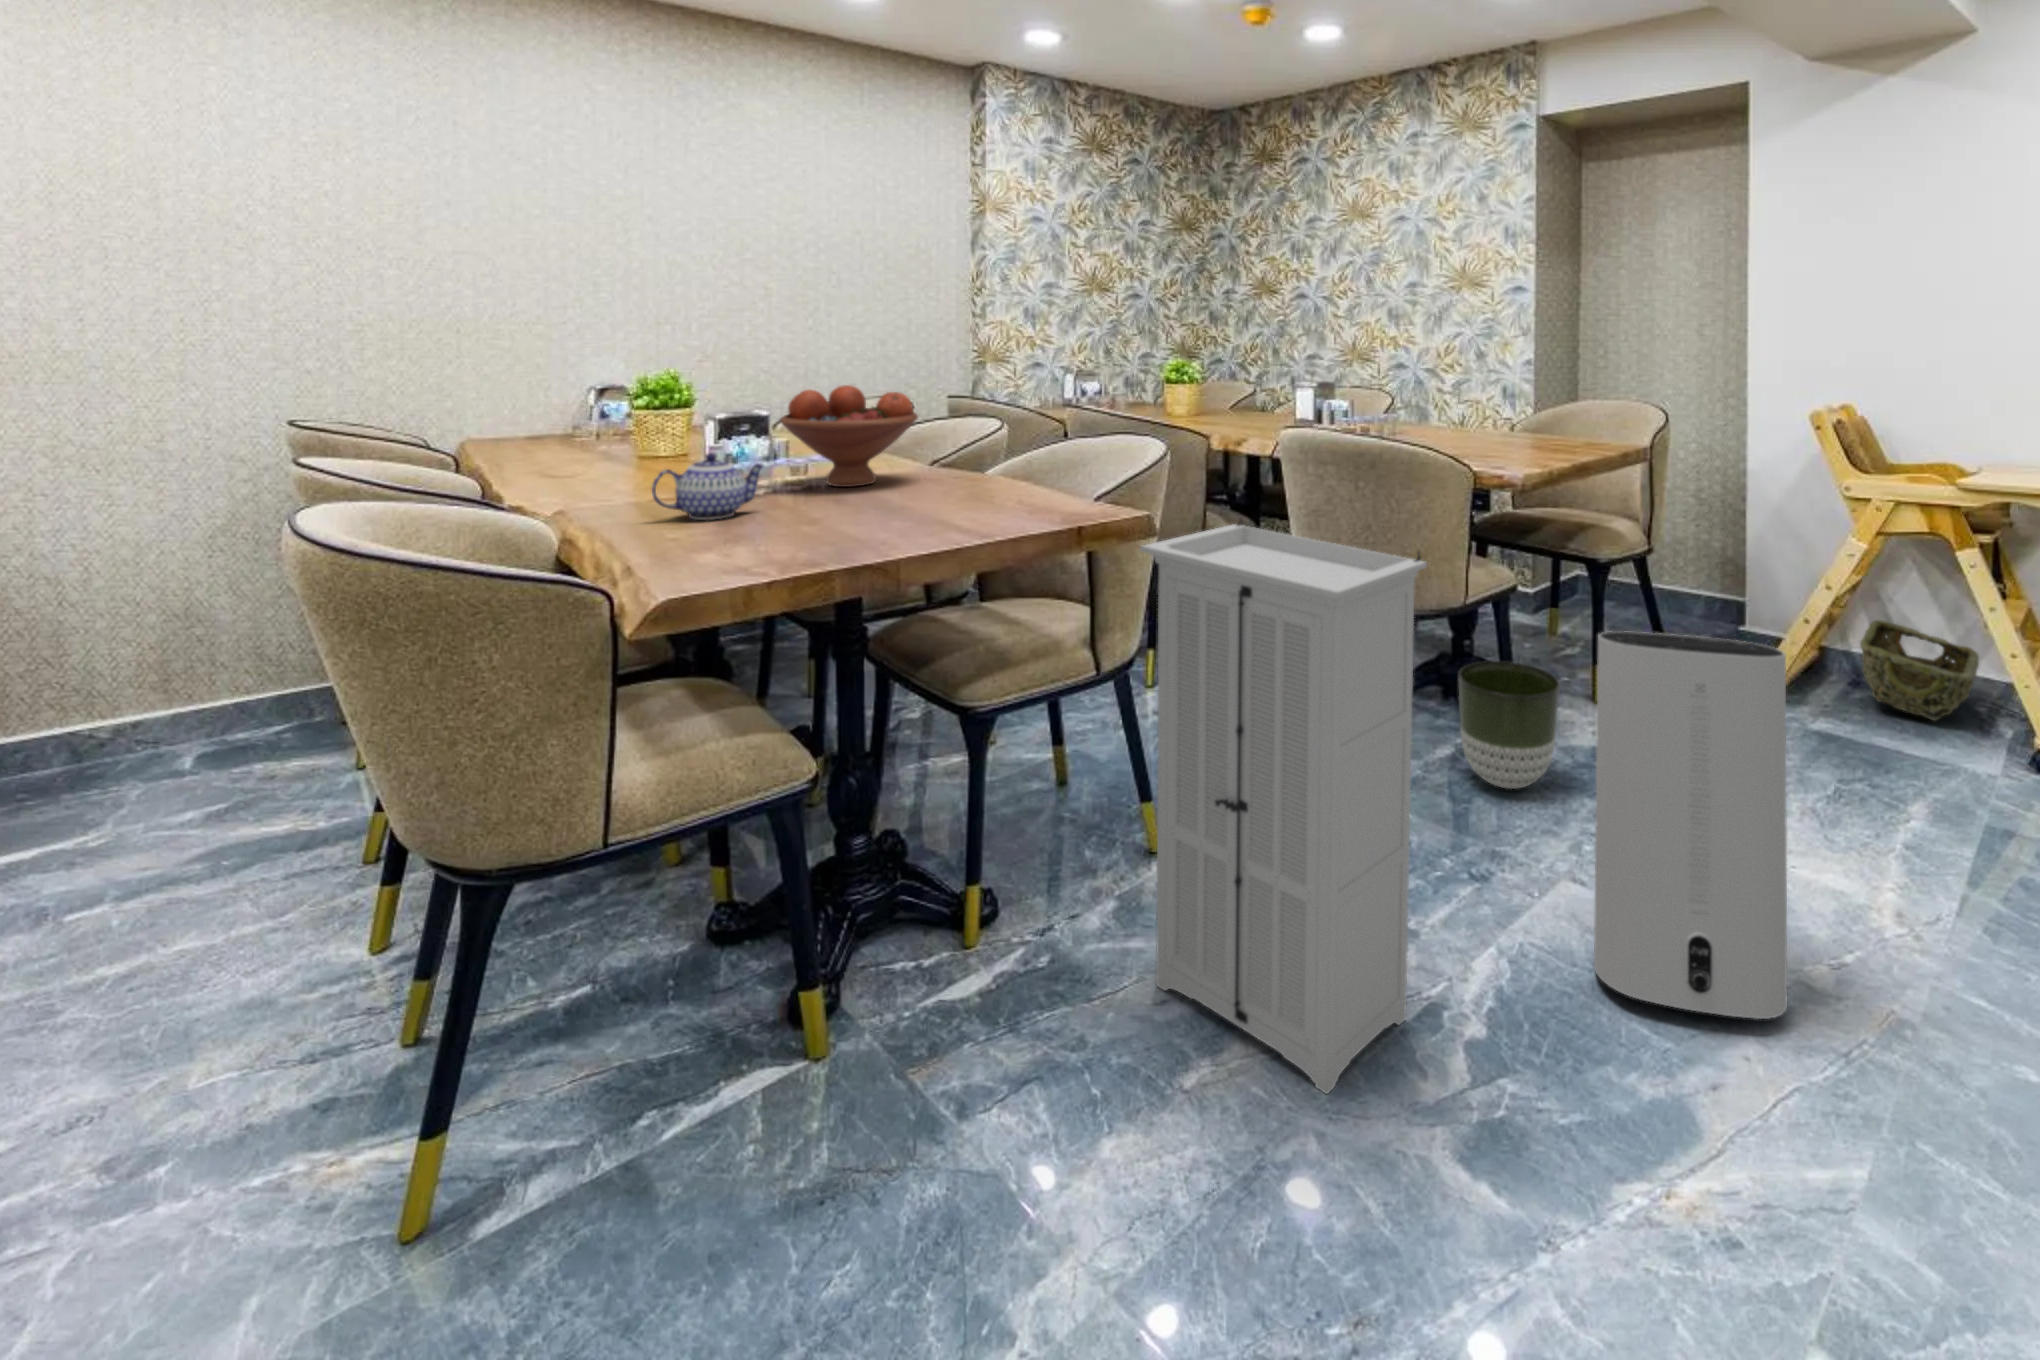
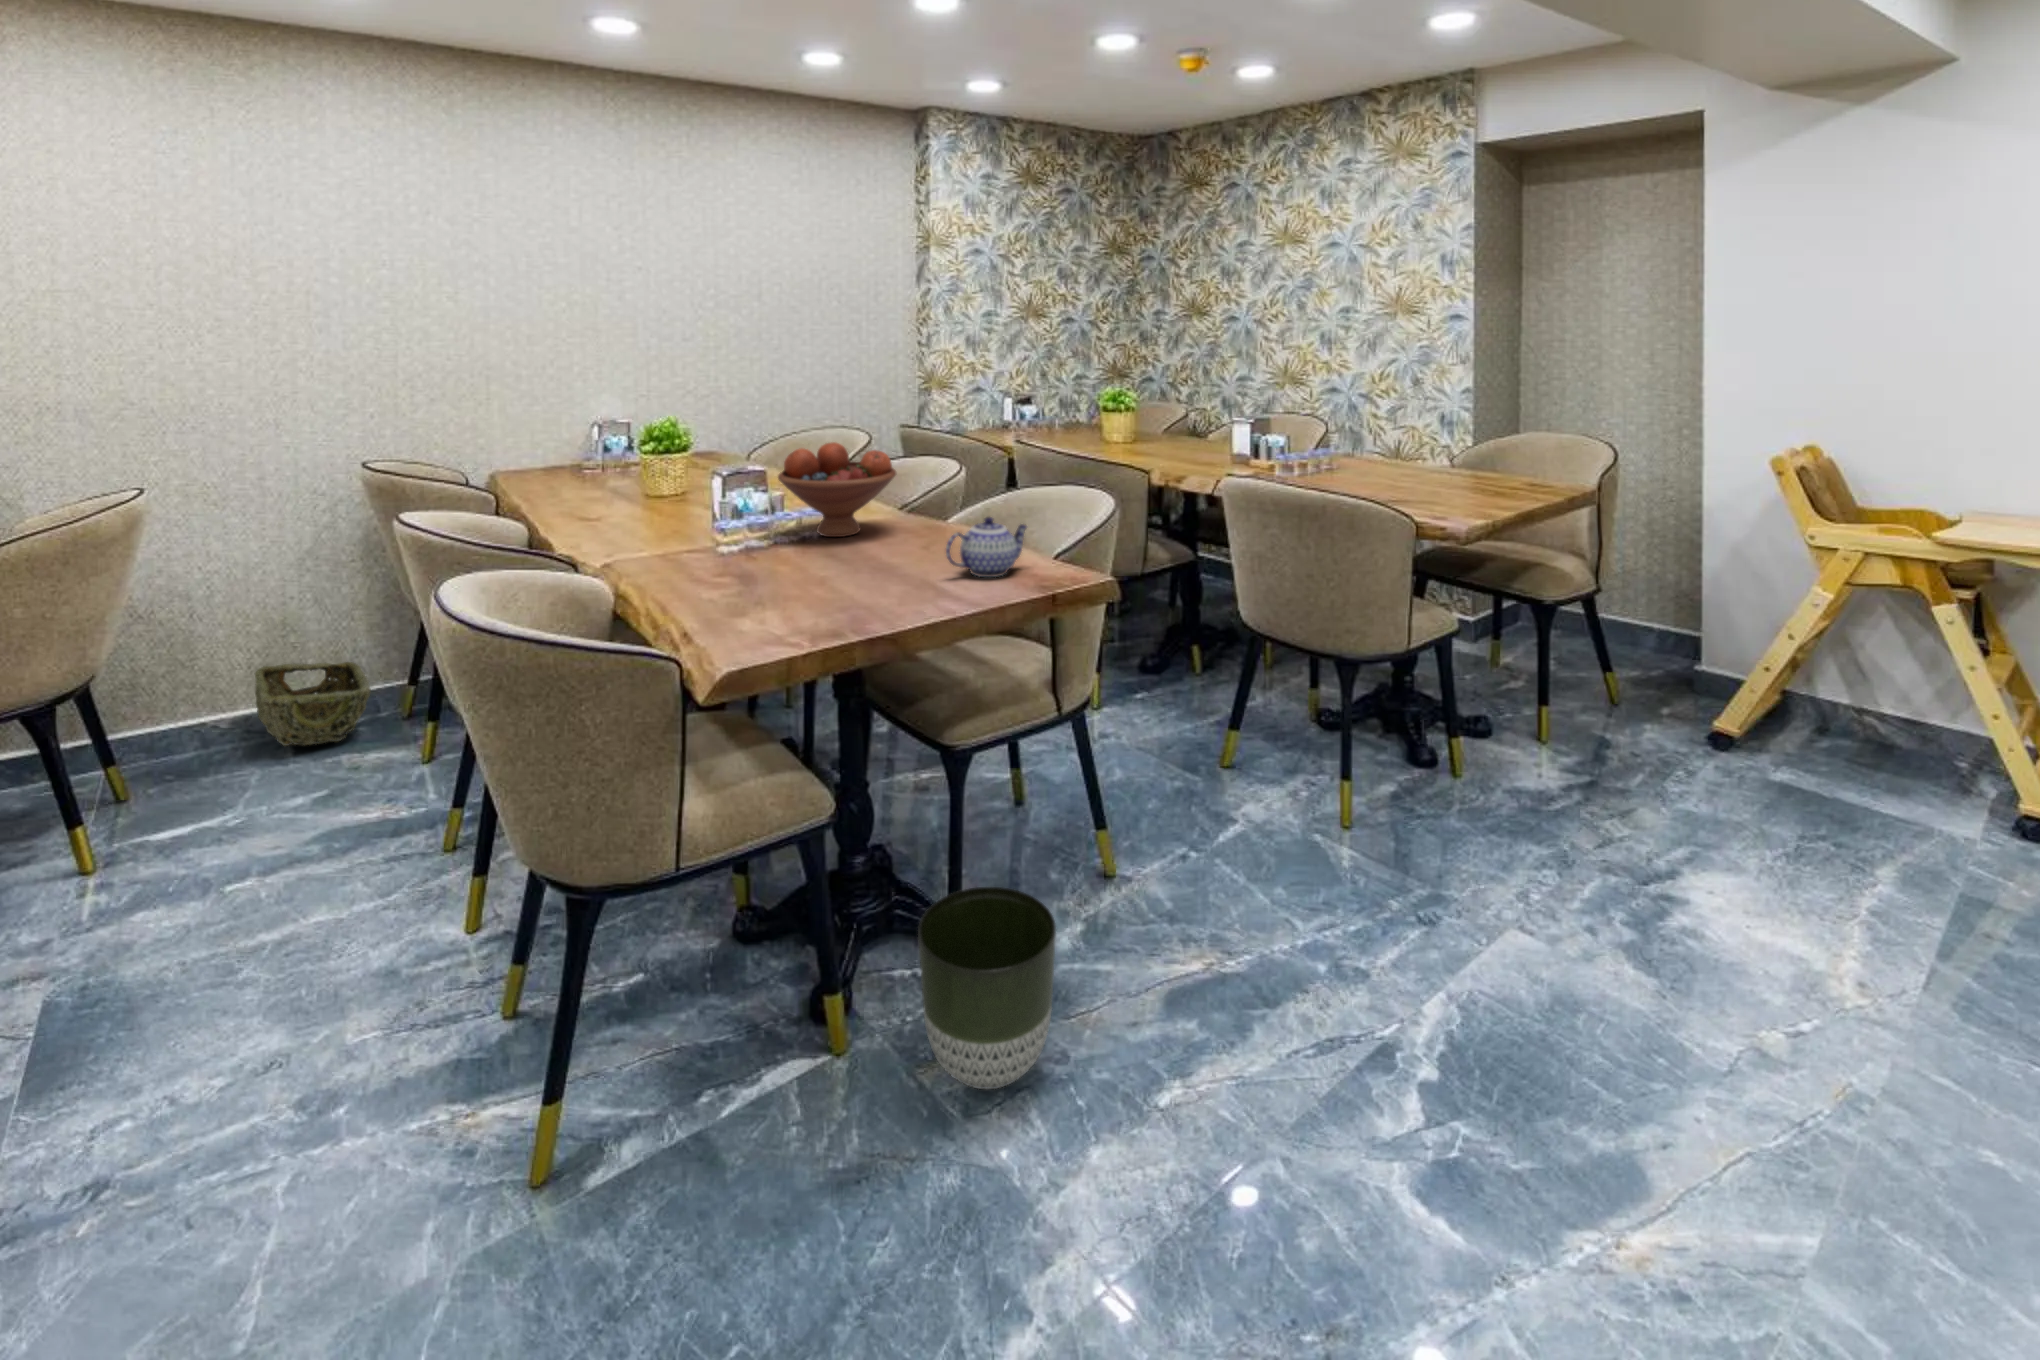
teapot: present [652,453,763,520] -> present [946,517,1027,577]
storage cabinet: present [1140,519,1427,1094] -> none [1112,583,1381,1123]
woven basket: present [1860,620,1979,721] -> present [255,662,371,746]
air purifier: present [1594,631,1787,1019] -> none [1543,698,1739,1082]
planter: present [1459,661,1560,789] -> present [918,887,1056,1089]

